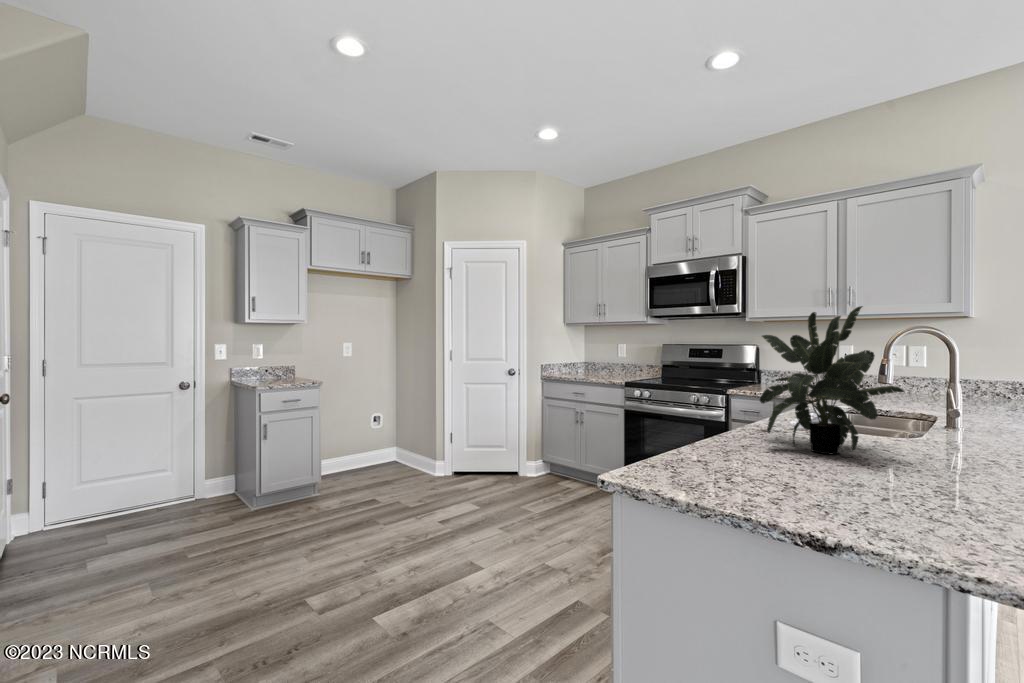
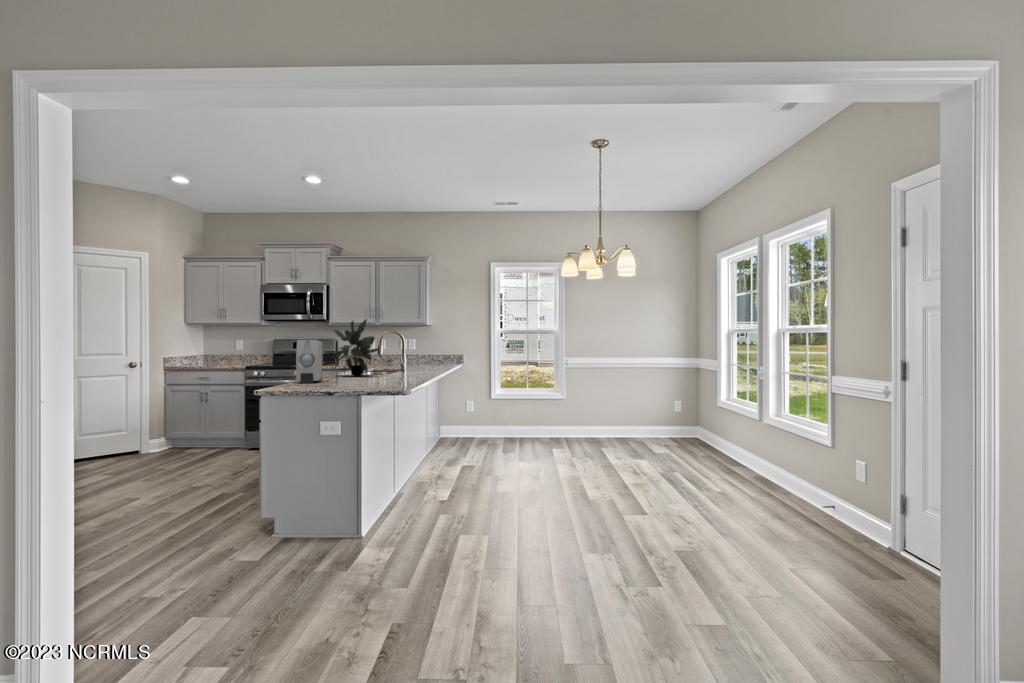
soap dispenser: none [668,369,741,494] -> present [296,340,323,383]

